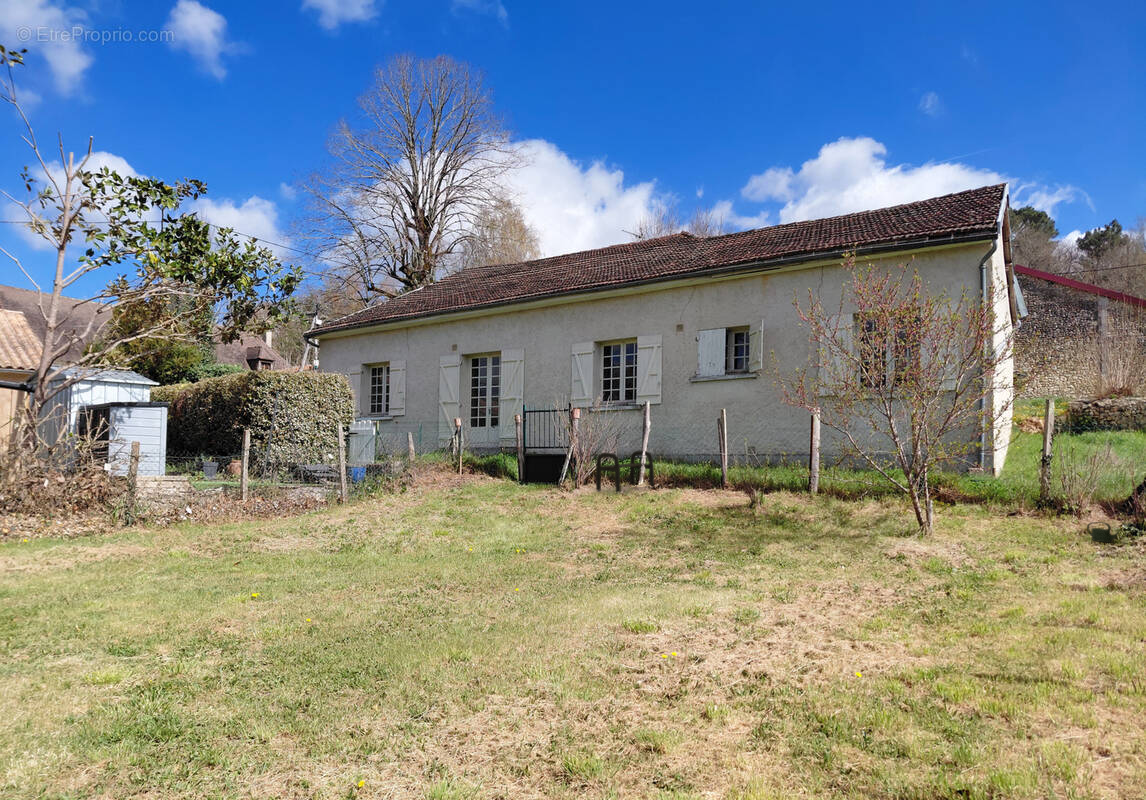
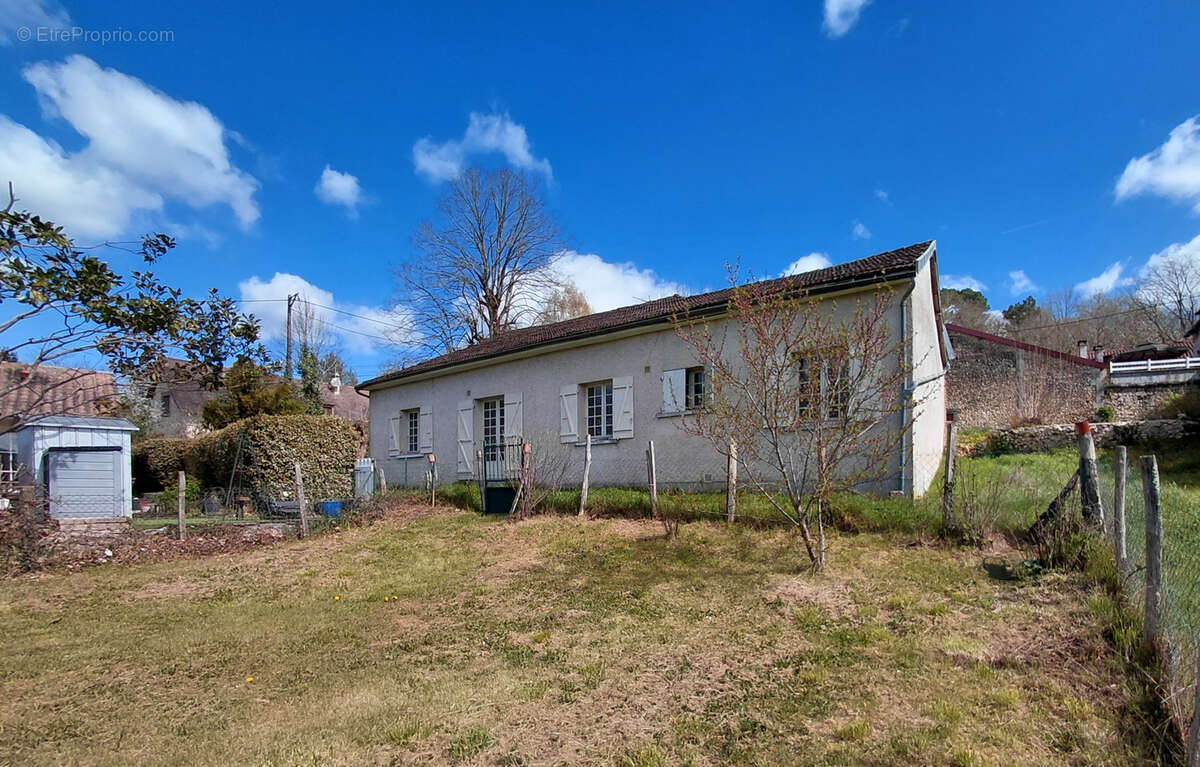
bench: present [596,451,654,492] -> none [537,483,593,524]

